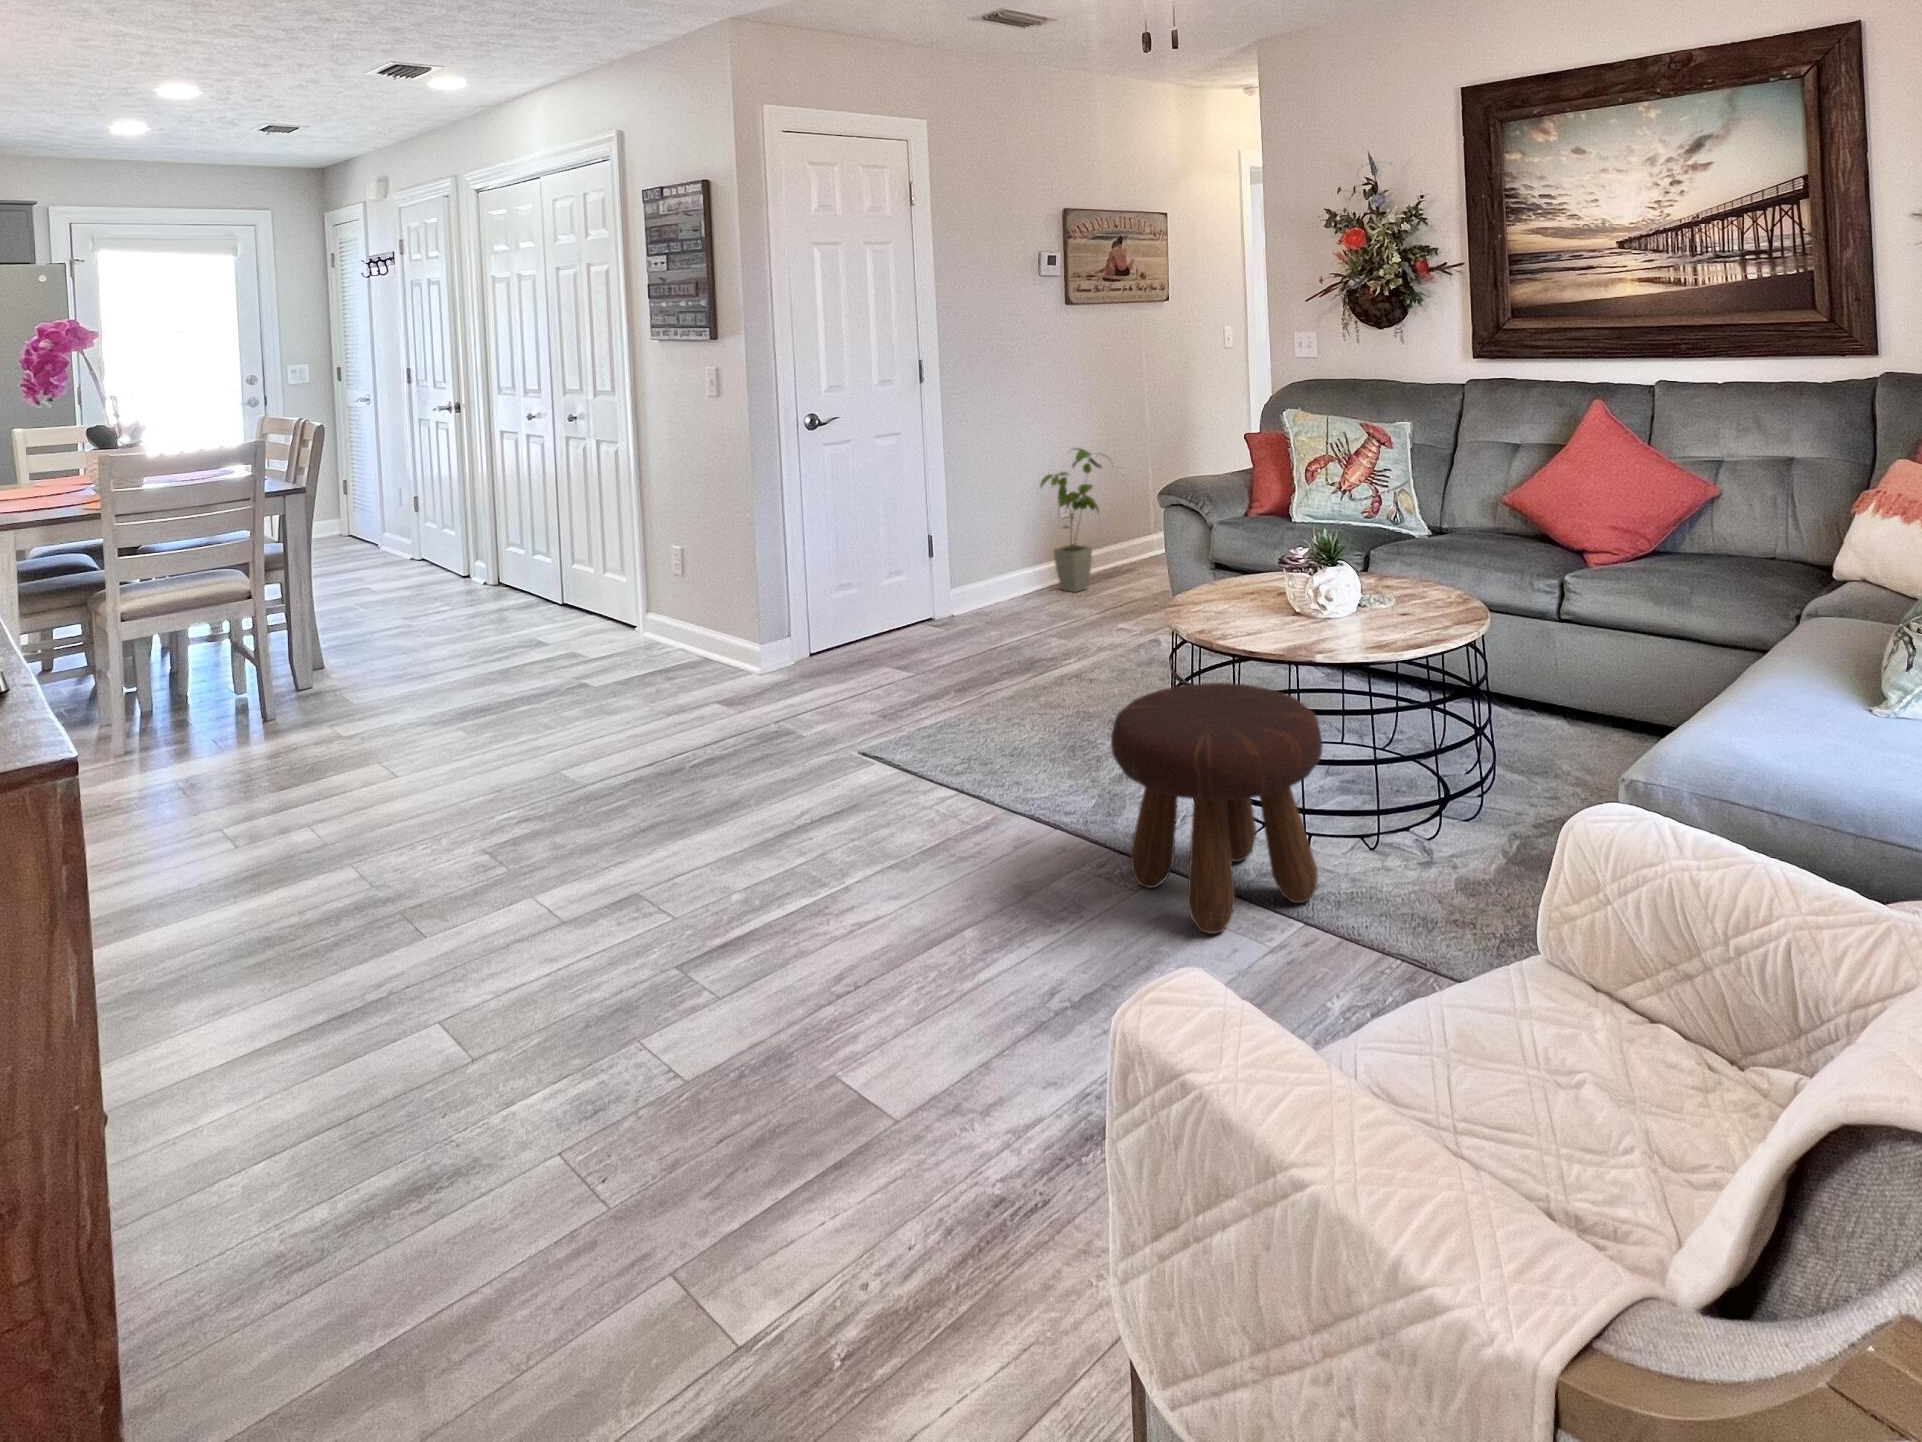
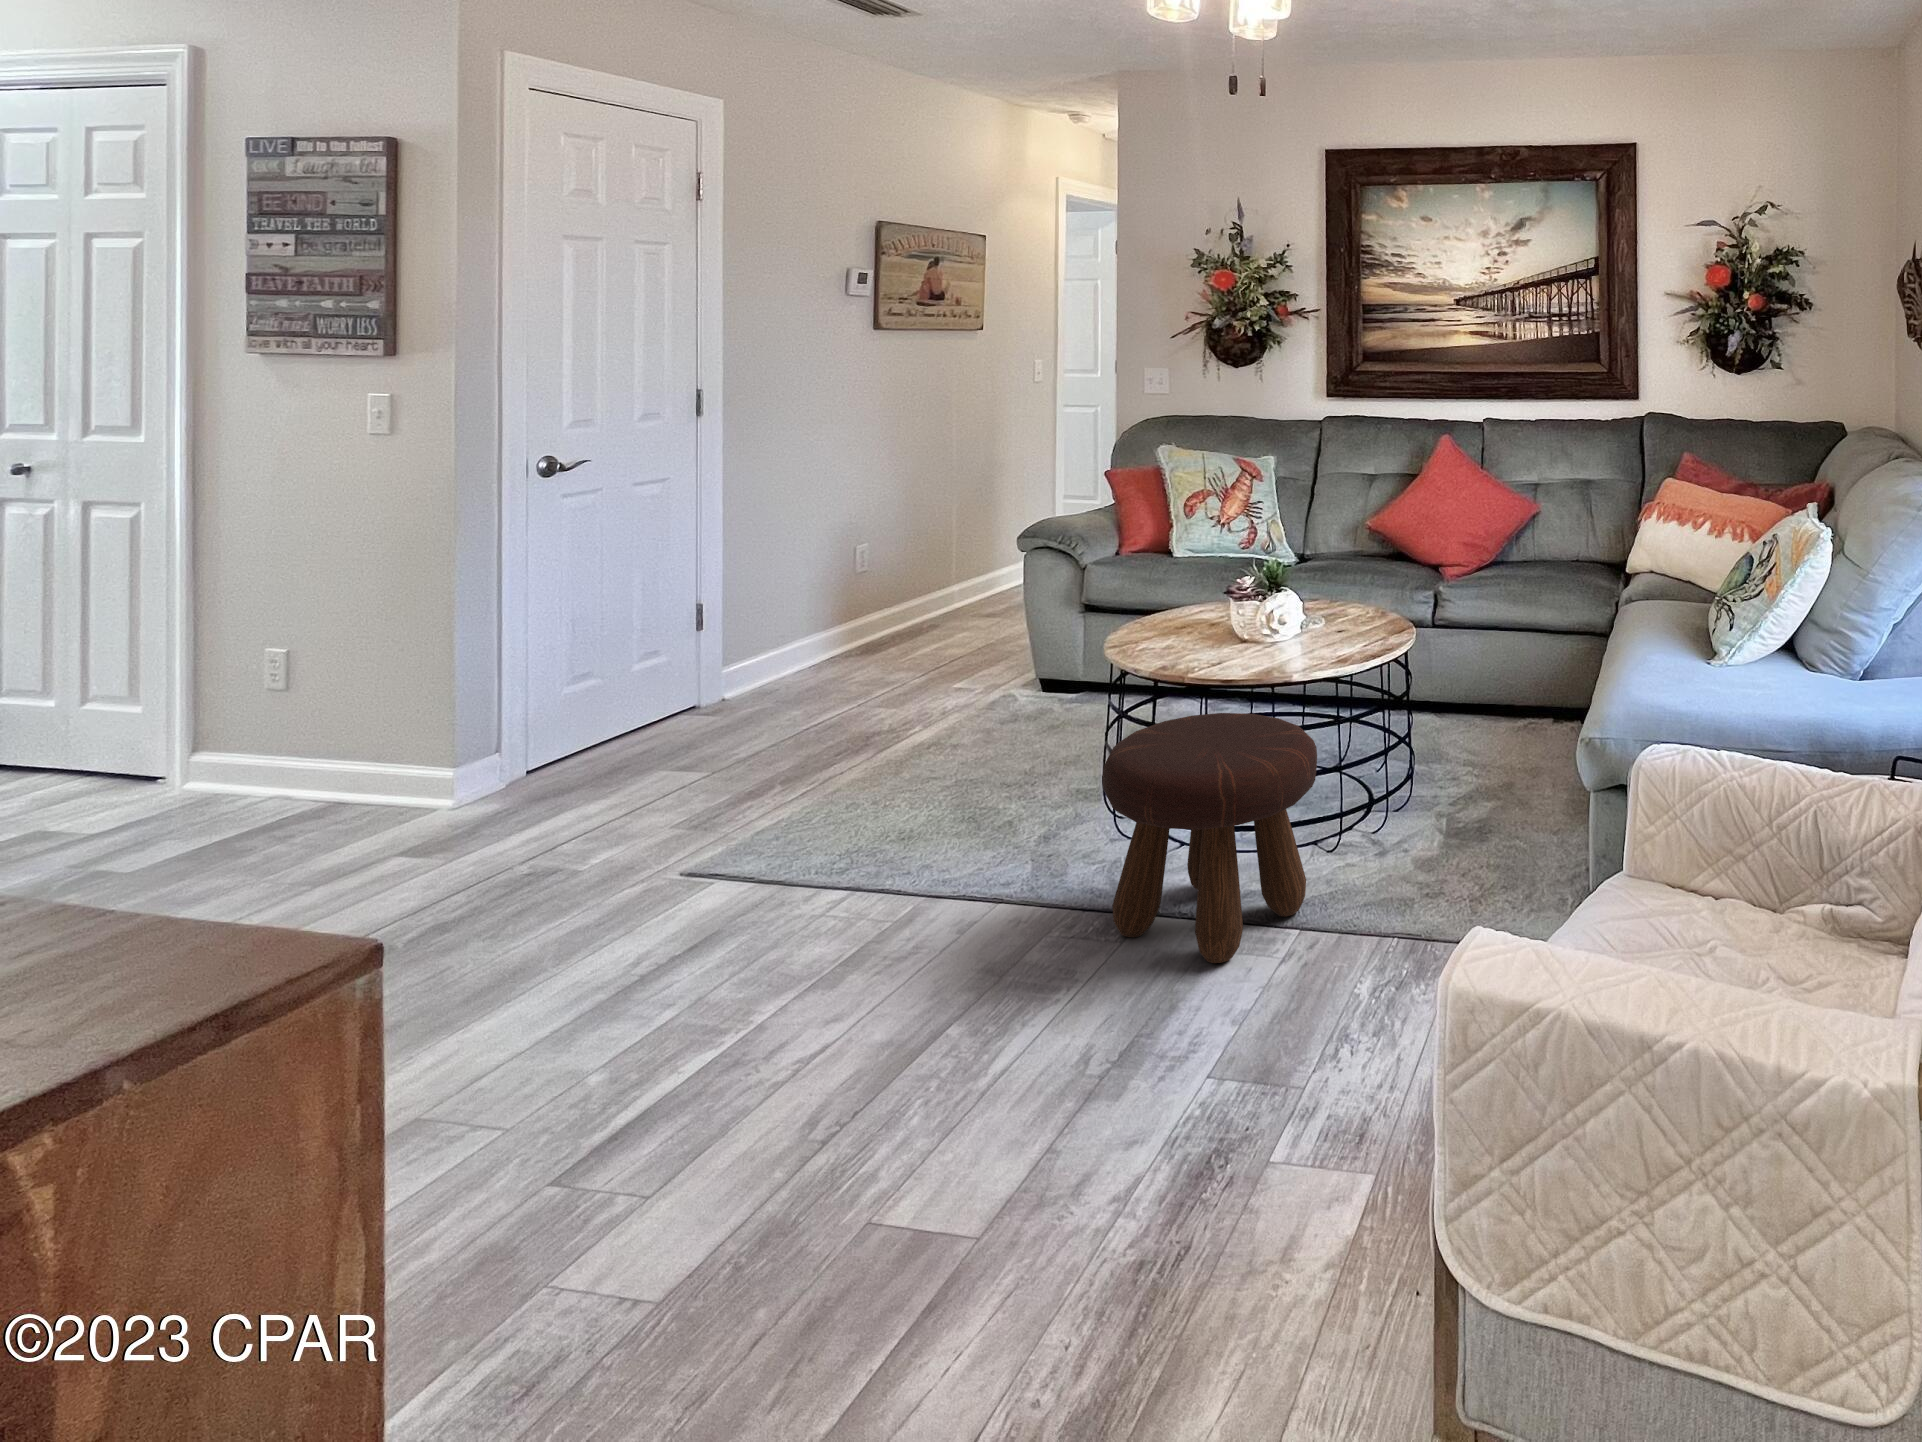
house plant: present [1041,448,1101,592] -> none [840,493,934,659]

